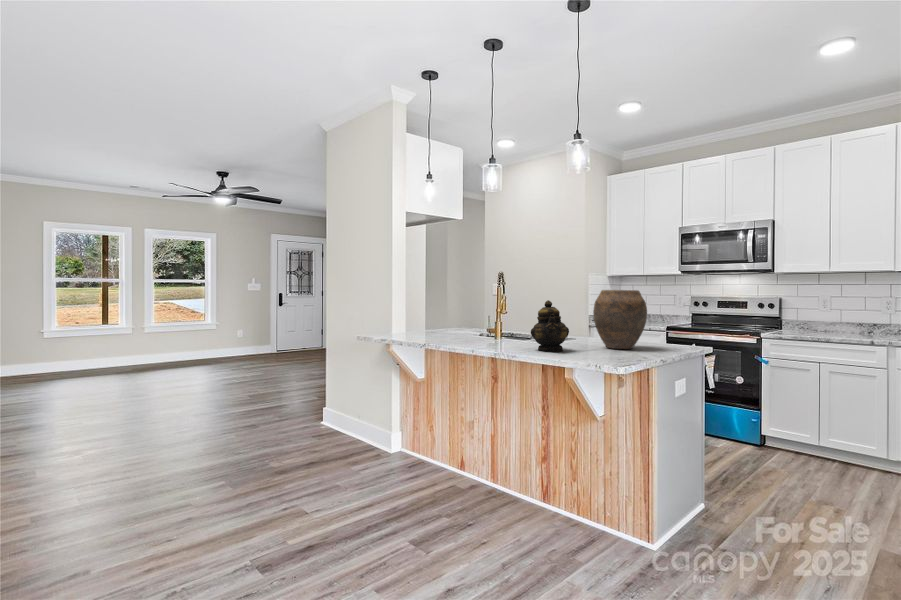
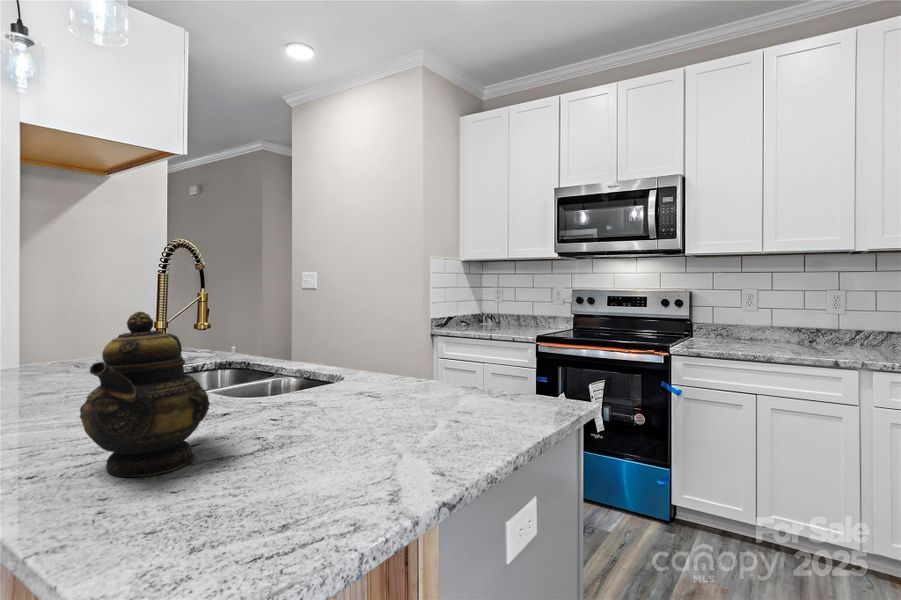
vase: present [593,290,647,349] -> none [312,279,447,438]

